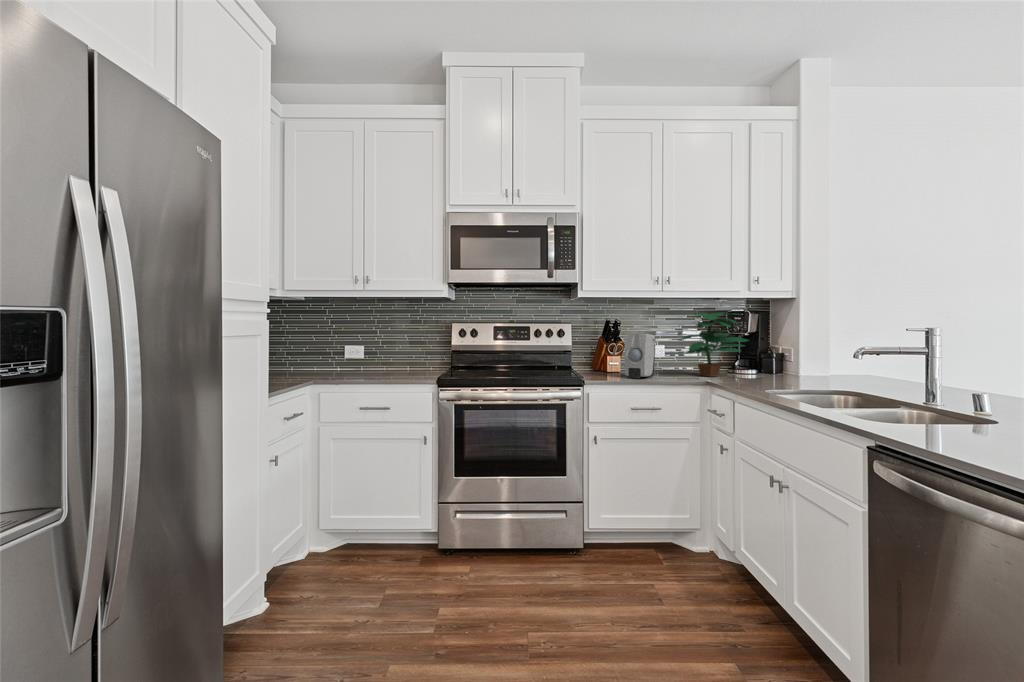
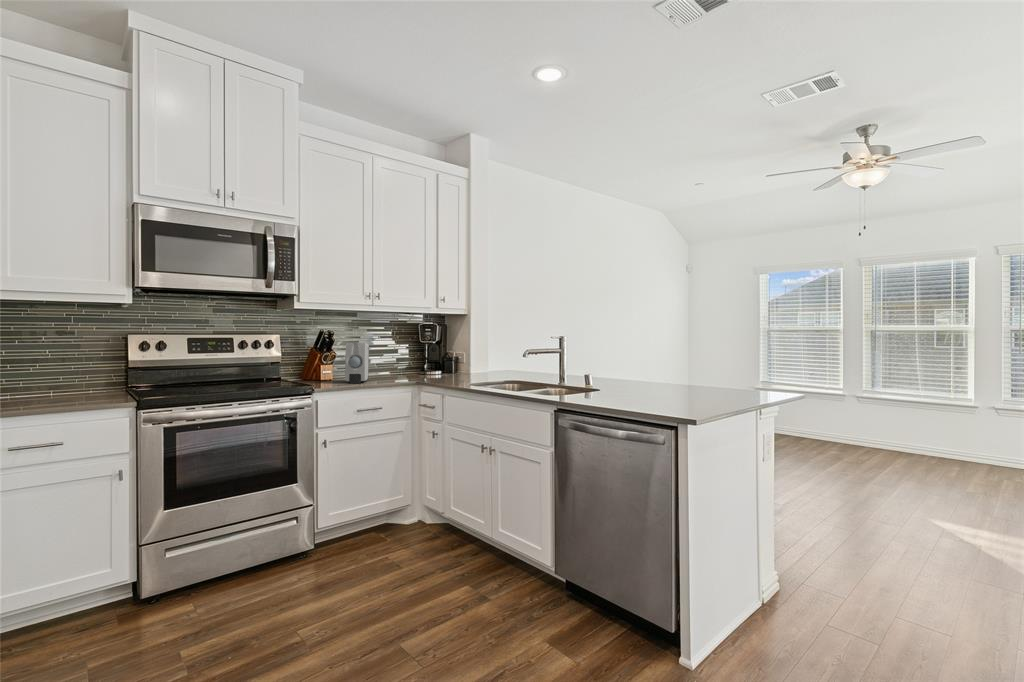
potted plant: present [681,313,749,377] -> none [387,324,439,378]

